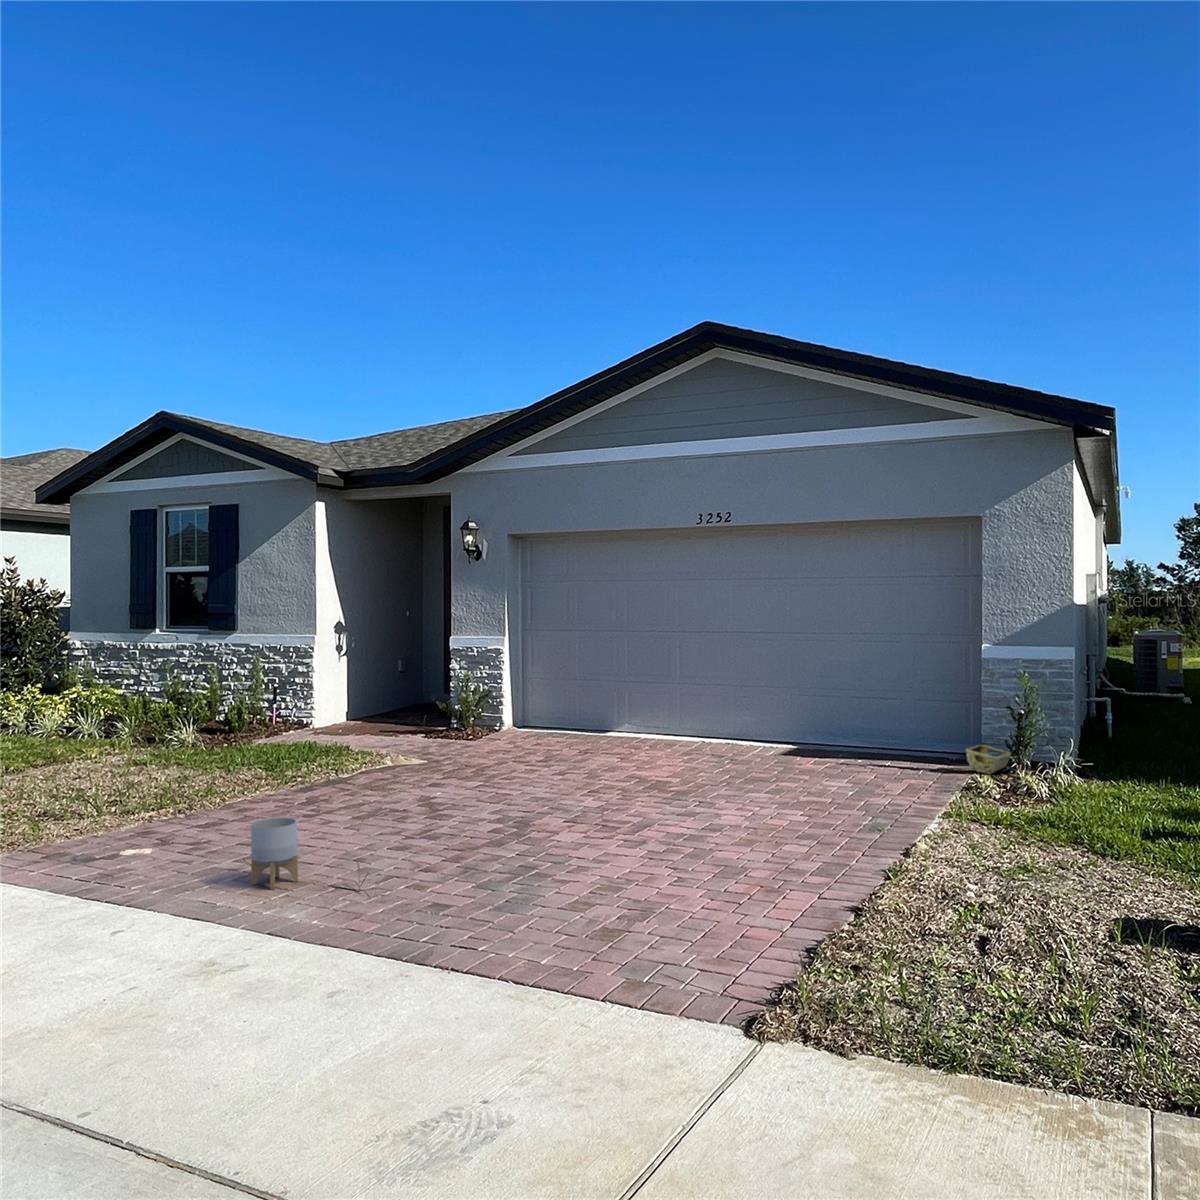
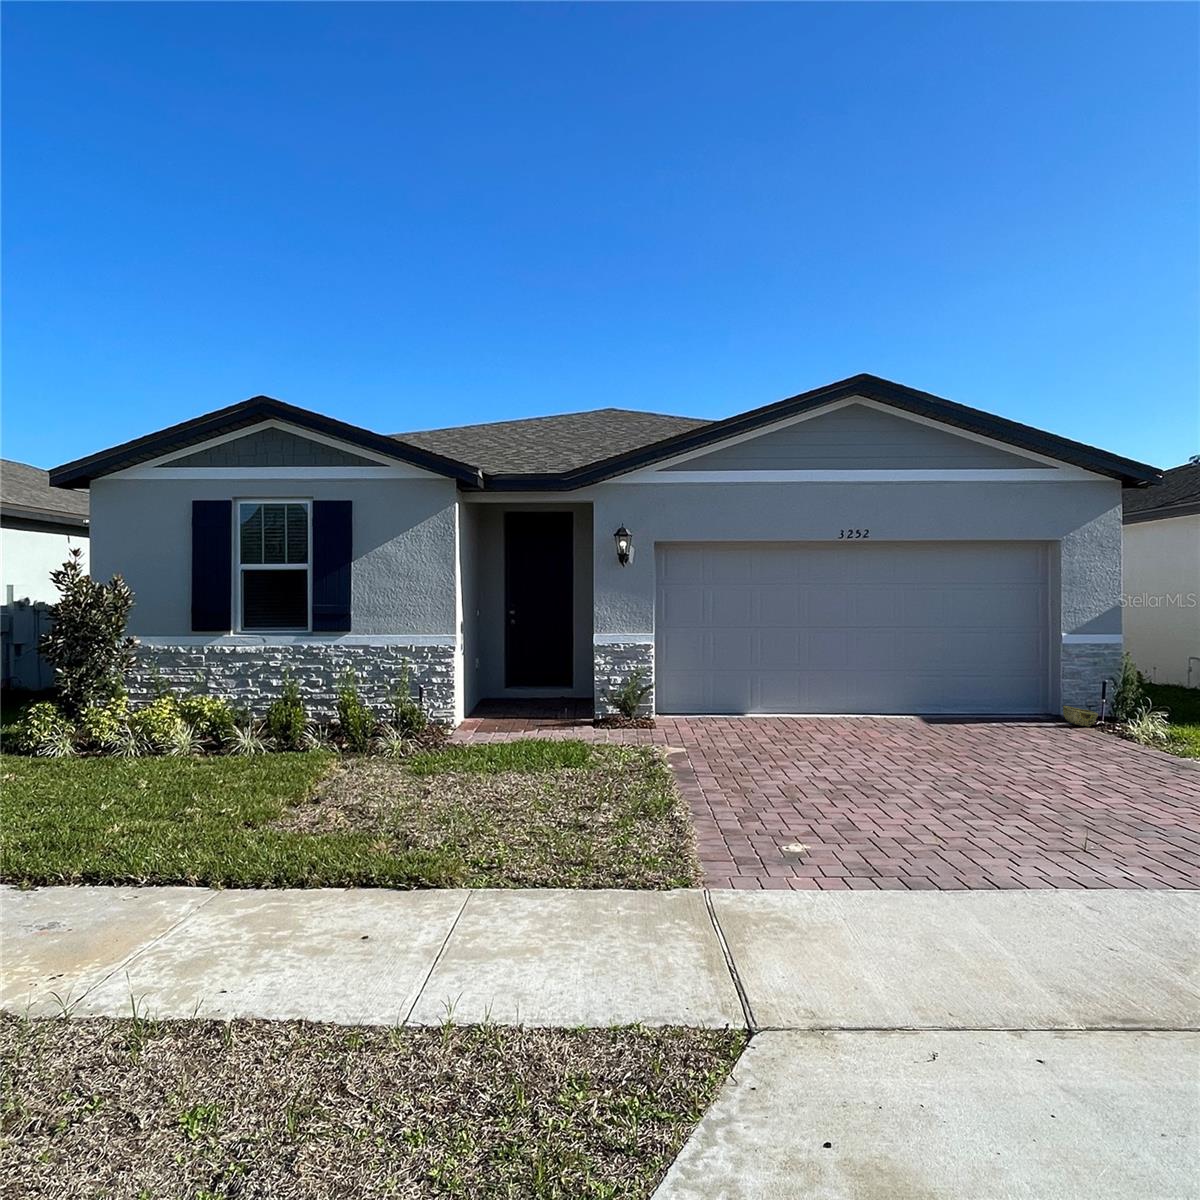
planter: present [250,817,298,889] -> none [955,810,1001,879]

